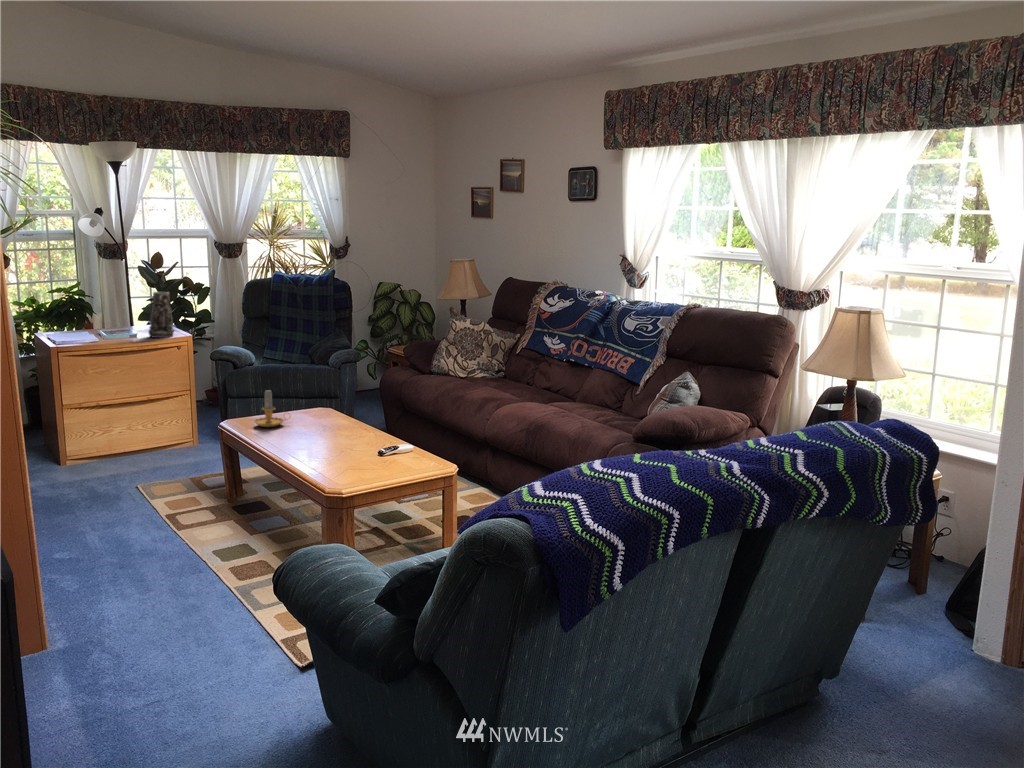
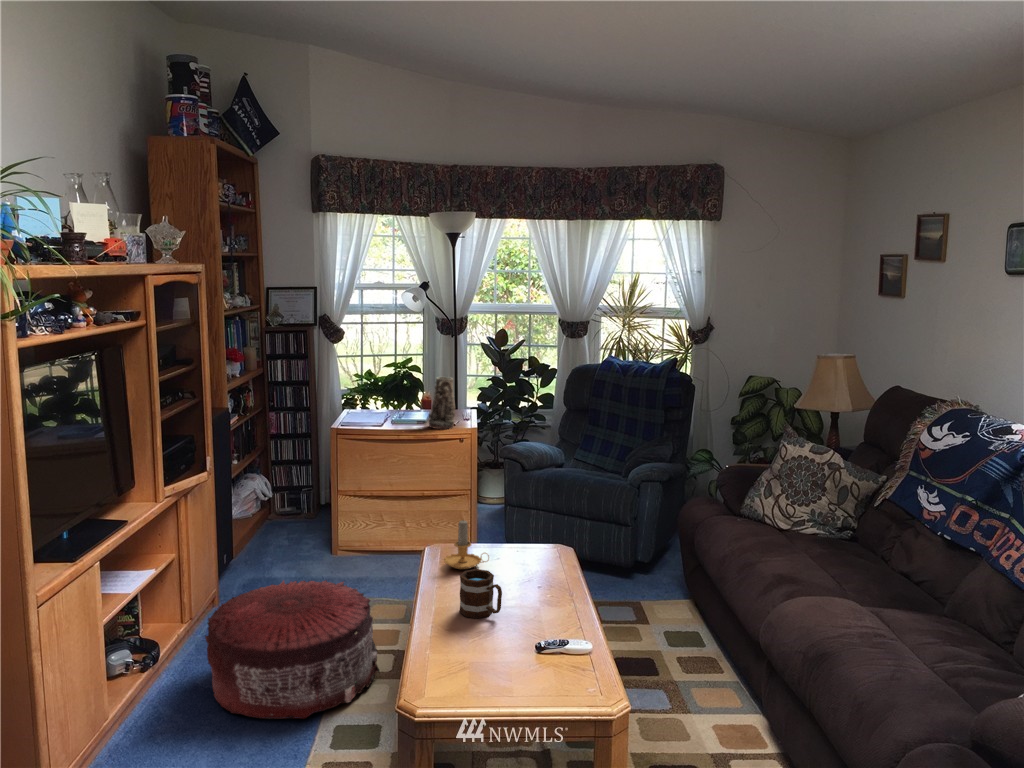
mug: none [305,413,340,446] -> present [459,569,502,618]
pouf: none [69,456,218,561] -> present [205,580,380,719]

